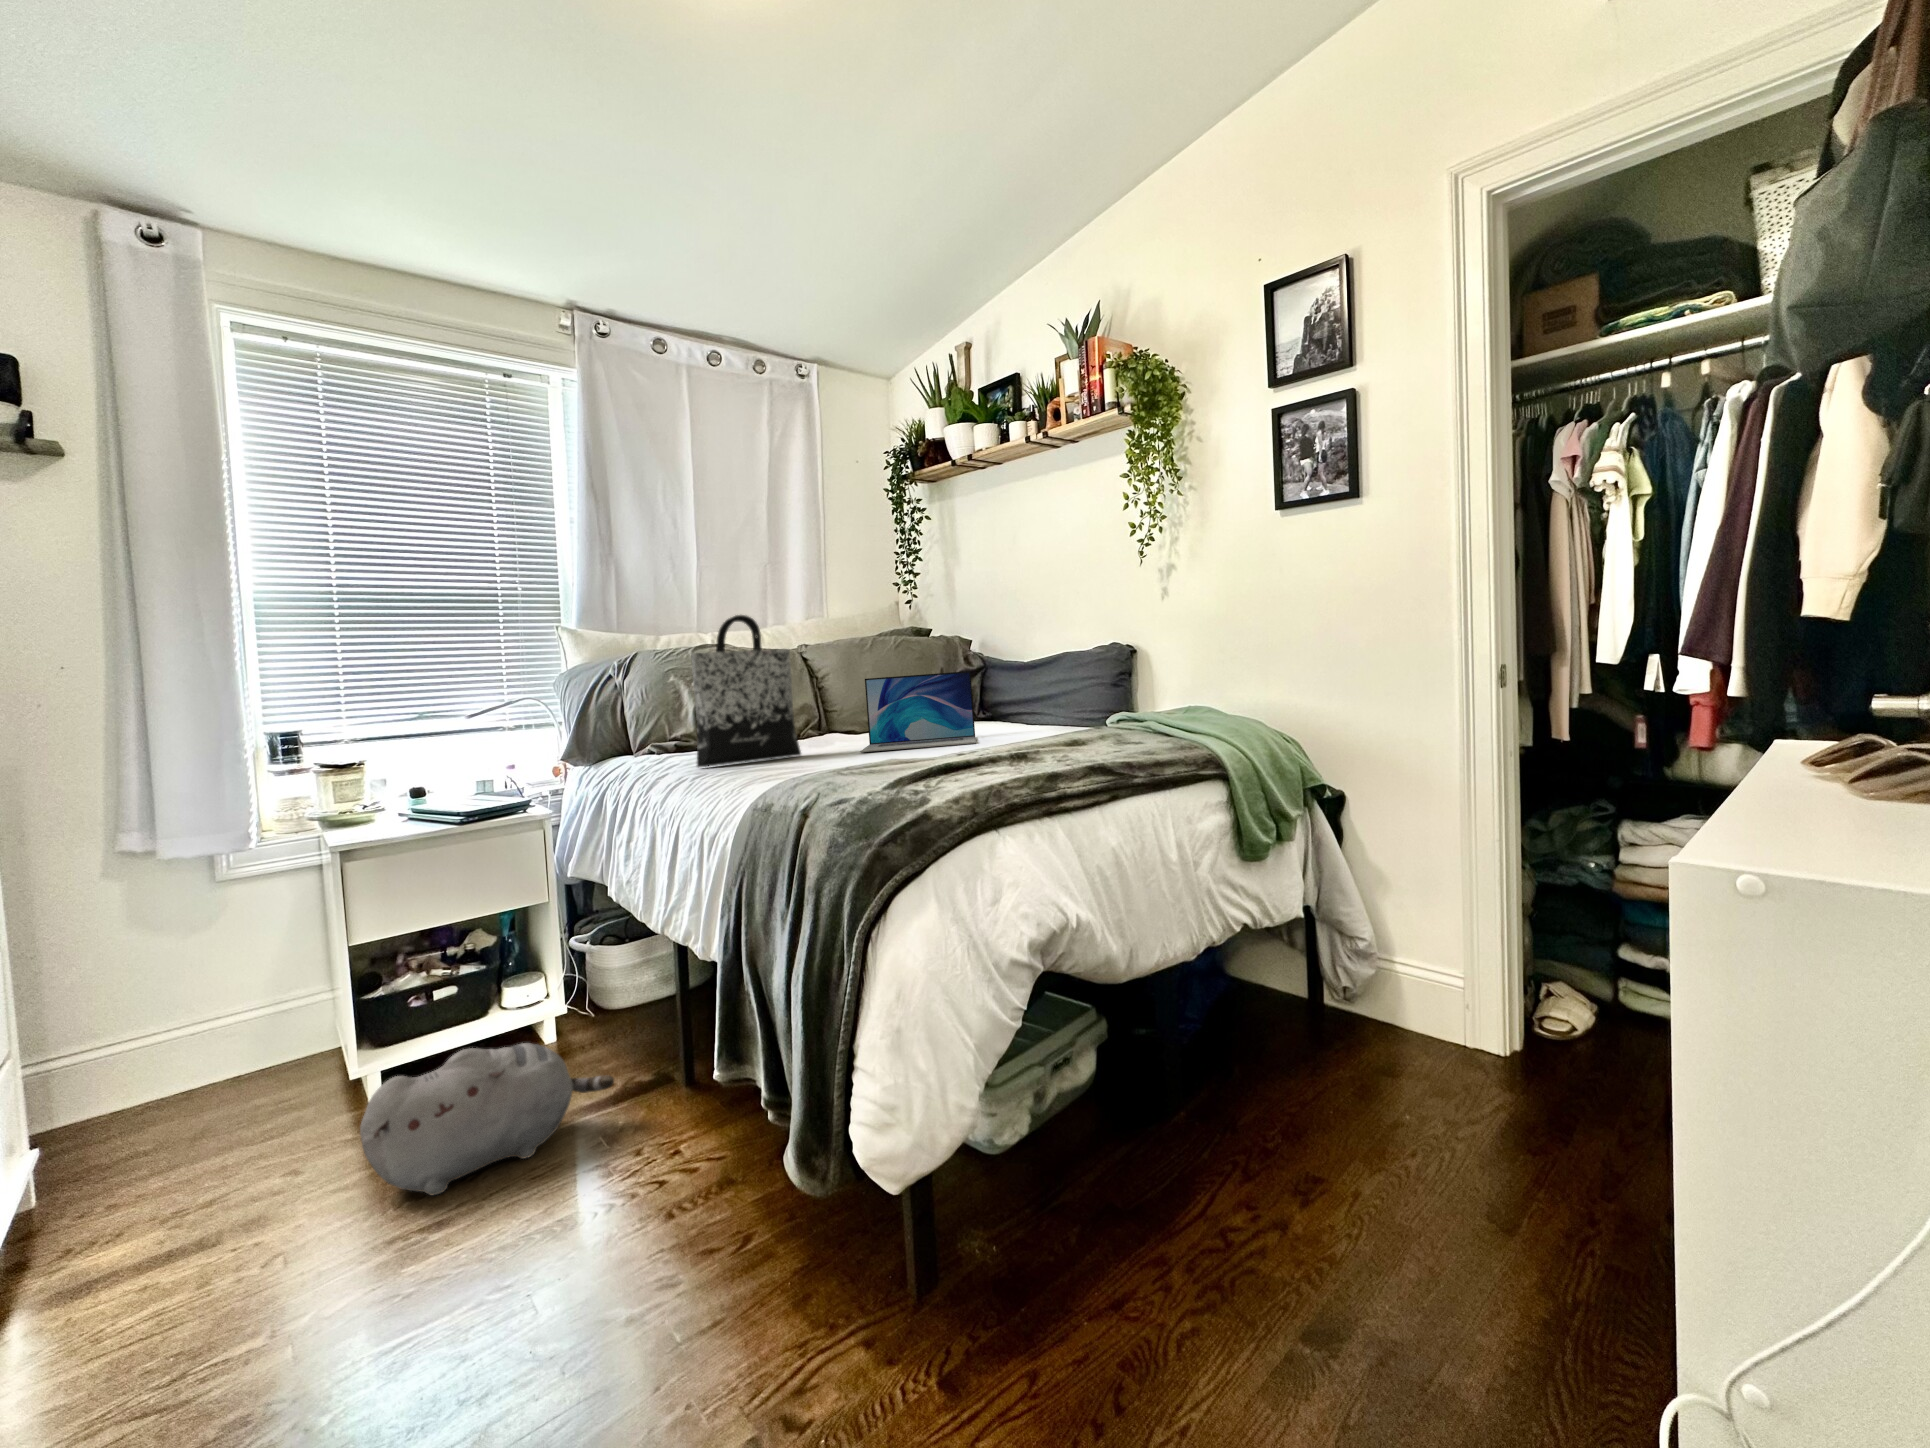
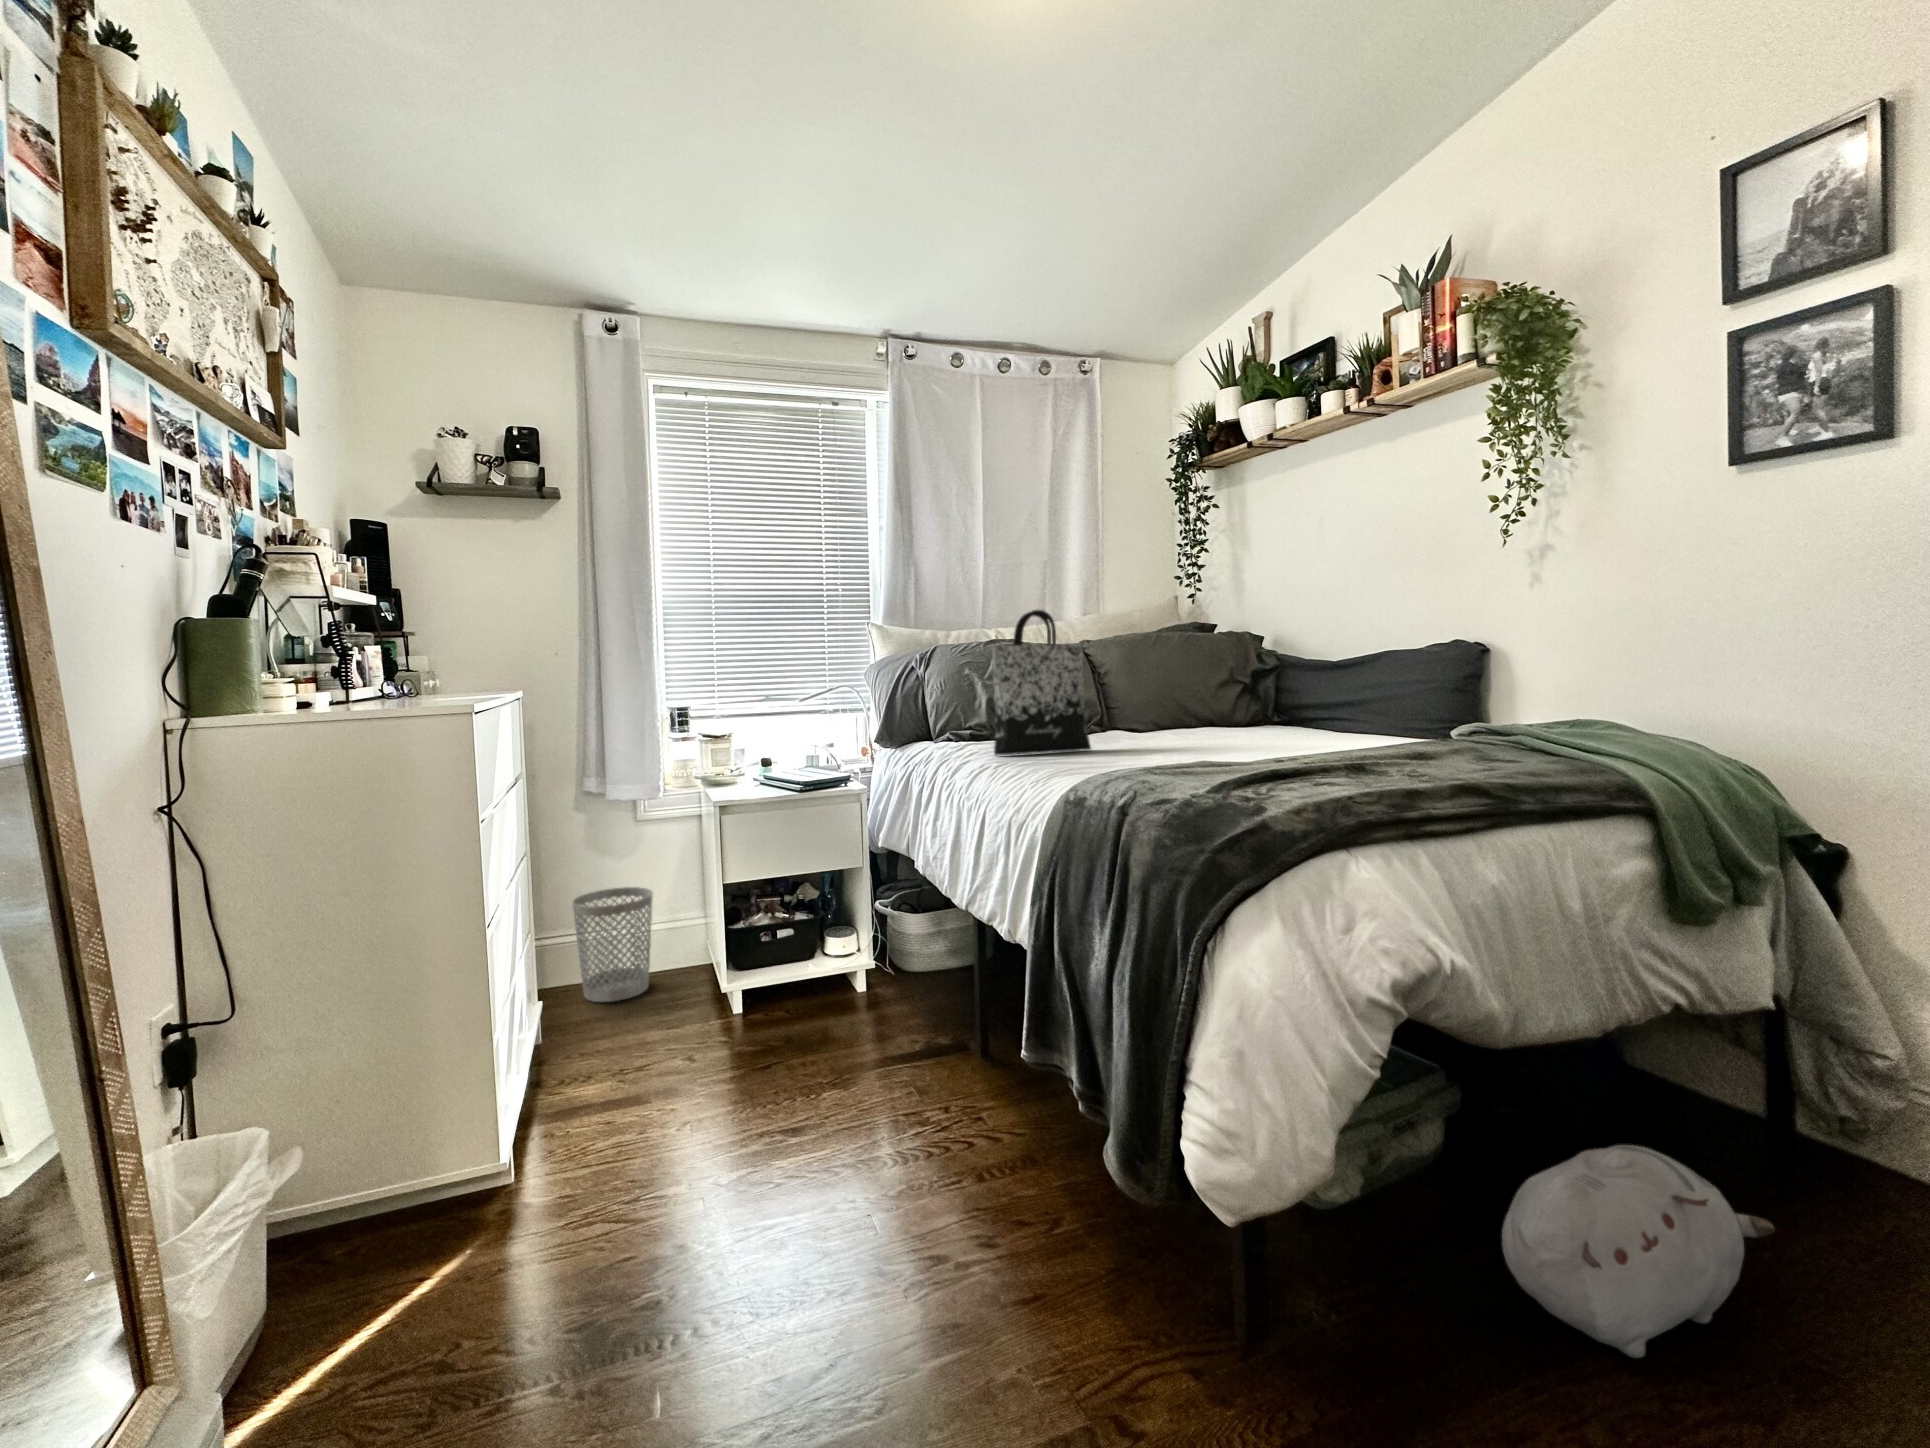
laptop: present [861,671,976,752] -> none [1155,669,1286,750]
wastebasket: none [97,970,240,1133] -> present [572,887,653,1002]
plush toy: present [360,1043,614,1195] -> present [1502,1145,1775,1358]

